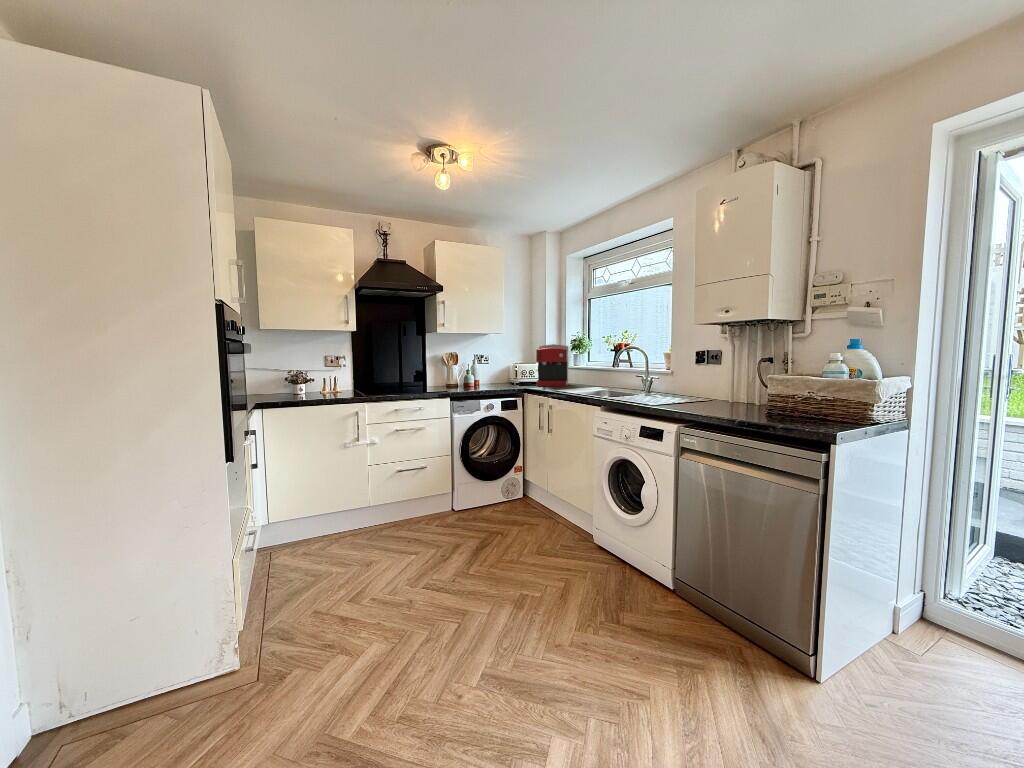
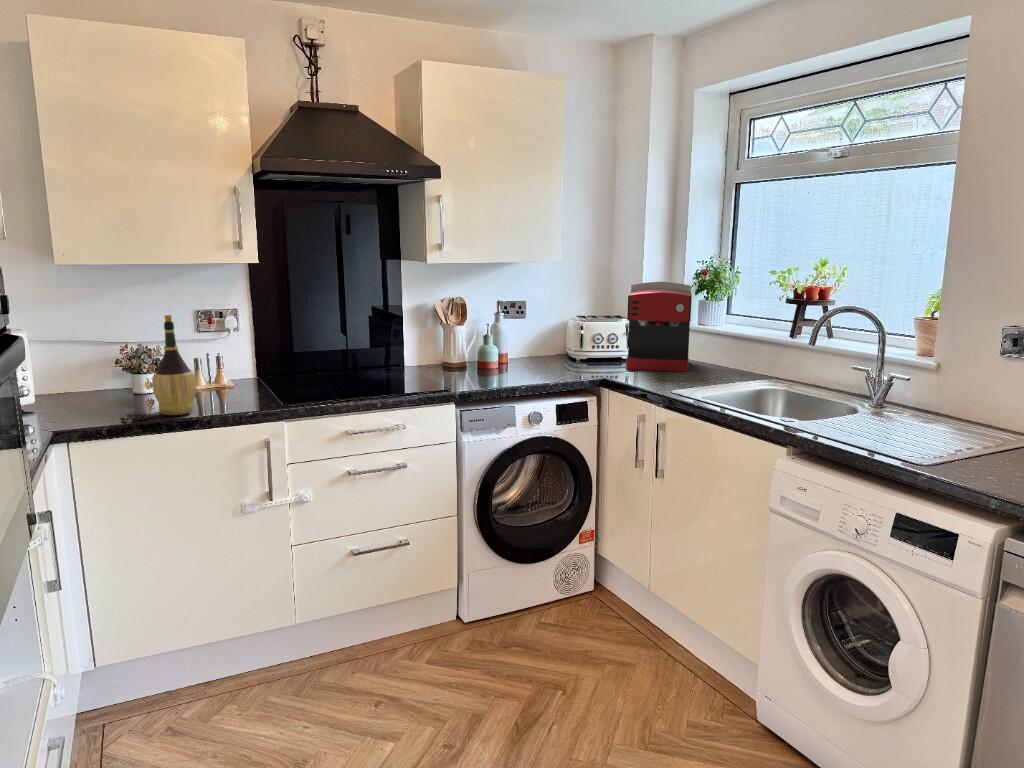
wine bottle: none [305,351,326,399] -> present [152,315,196,415]

